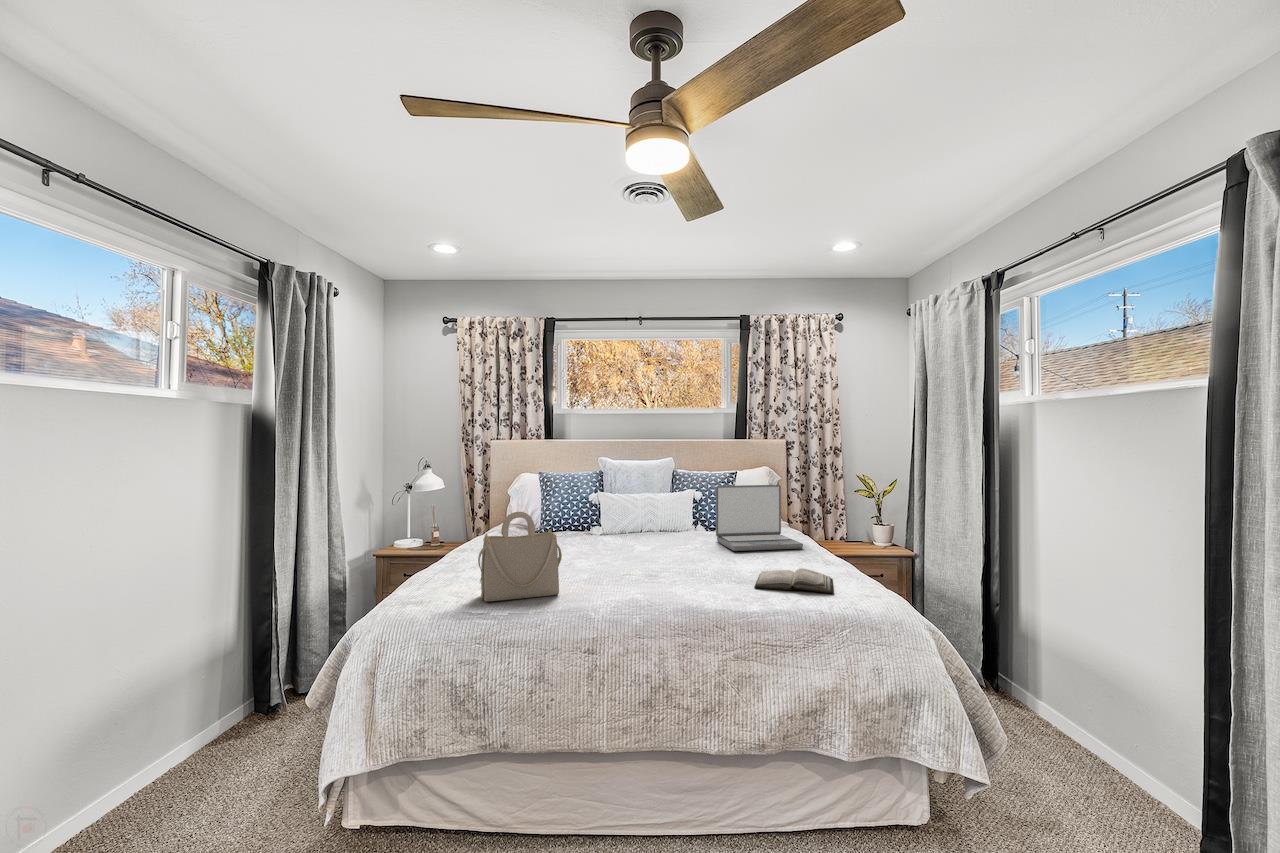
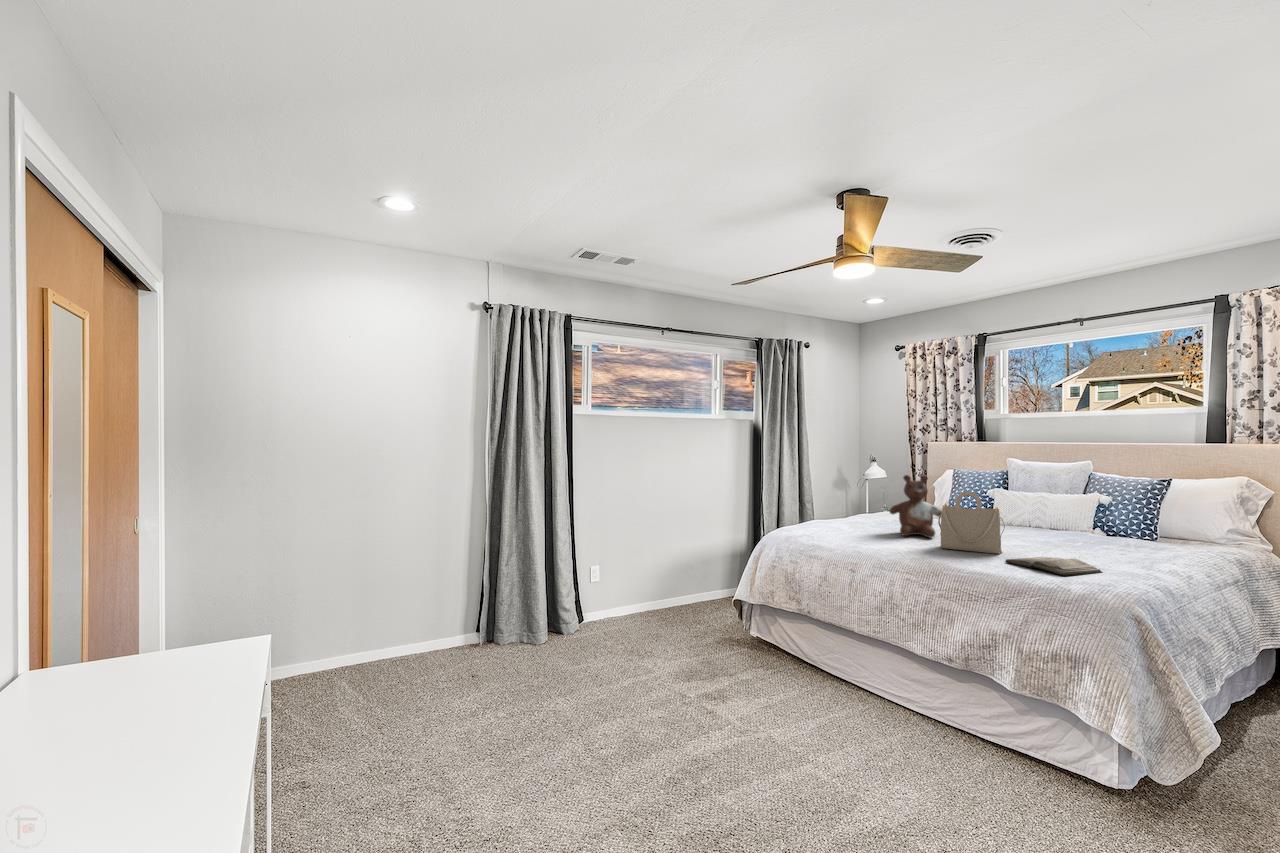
stuffed bear: none [555,484,622,572] -> present [890,475,942,538]
laptop: present [716,485,803,551] -> none [1066,487,1164,556]
handbag: present [478,512,562,601] -> present [938,491,1005,554]

